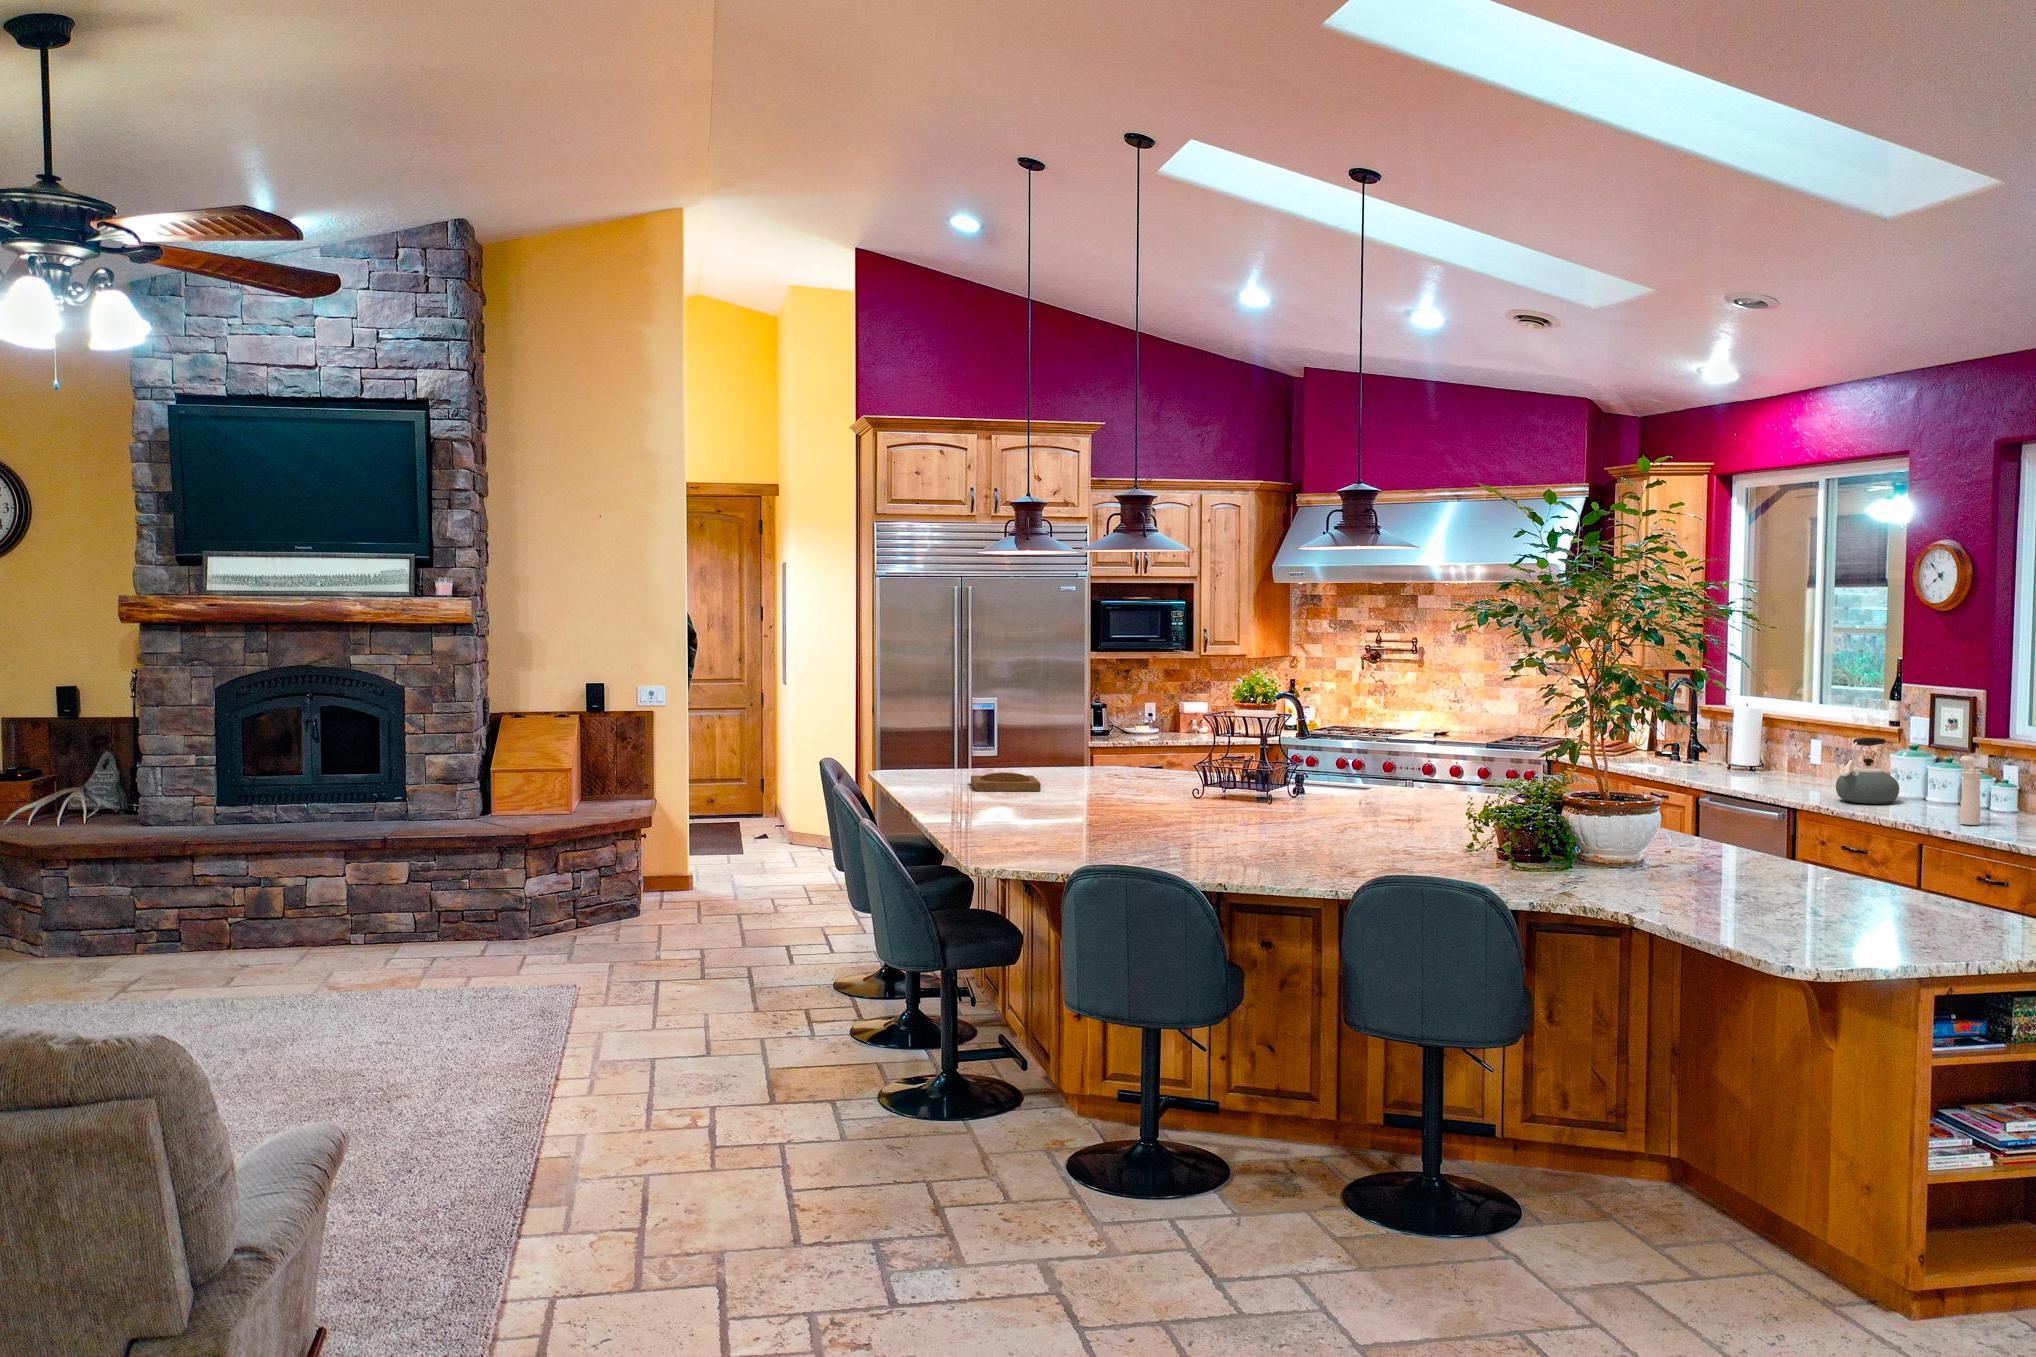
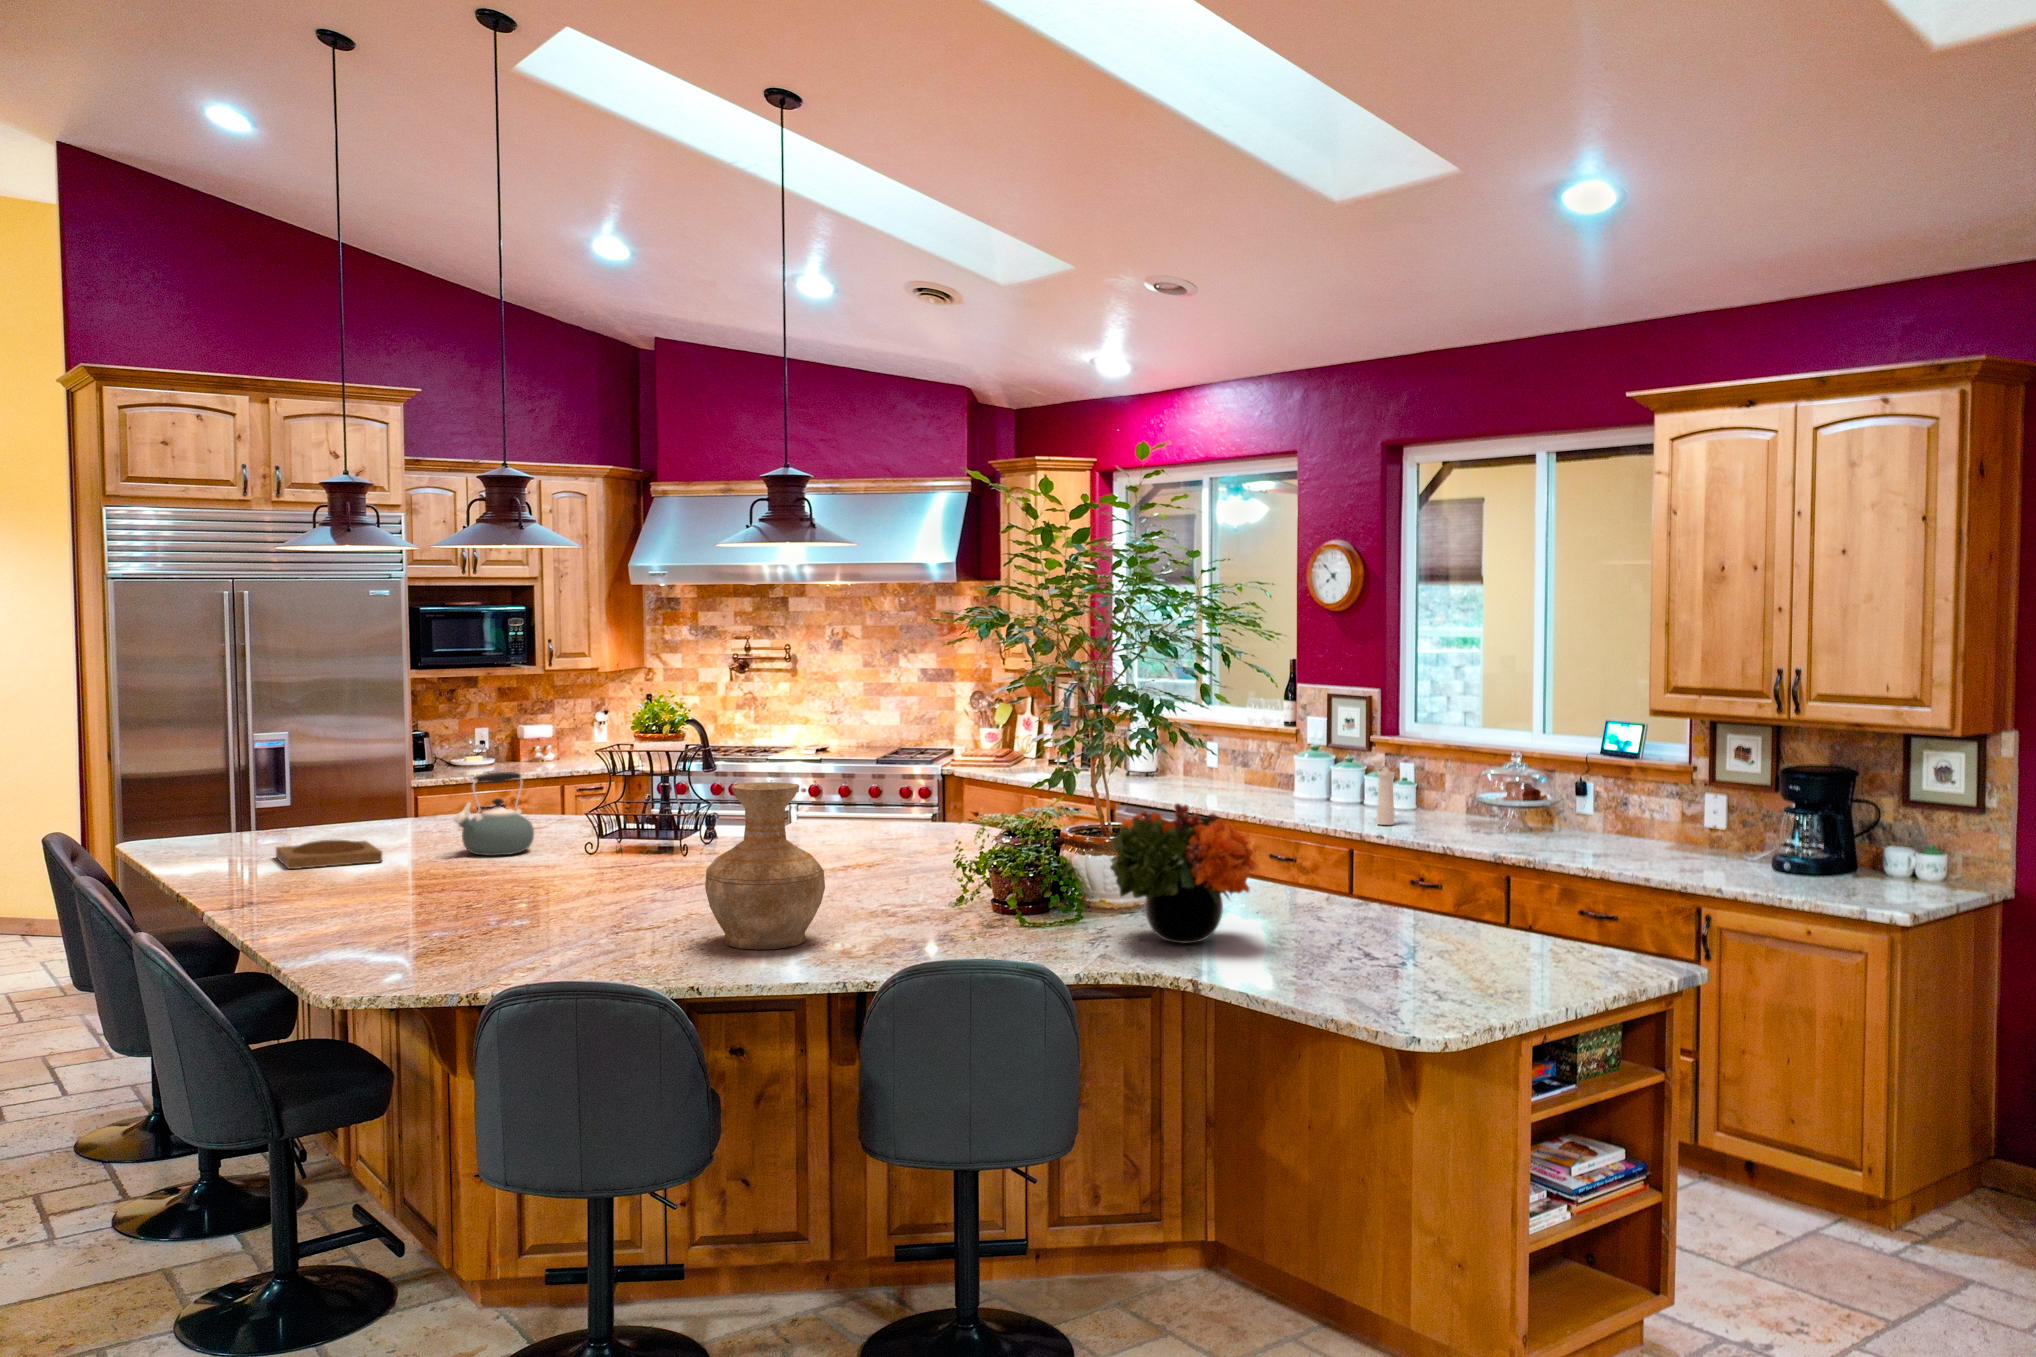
vase: none [1242,736,1337,866] -> present [705,782,825,950]
kettle: present [1836,738,1899,804] -> present [454,772,534,856]
flower arrangement: none [1574,771,1724,894] -> present [1110,804,1259,943]

